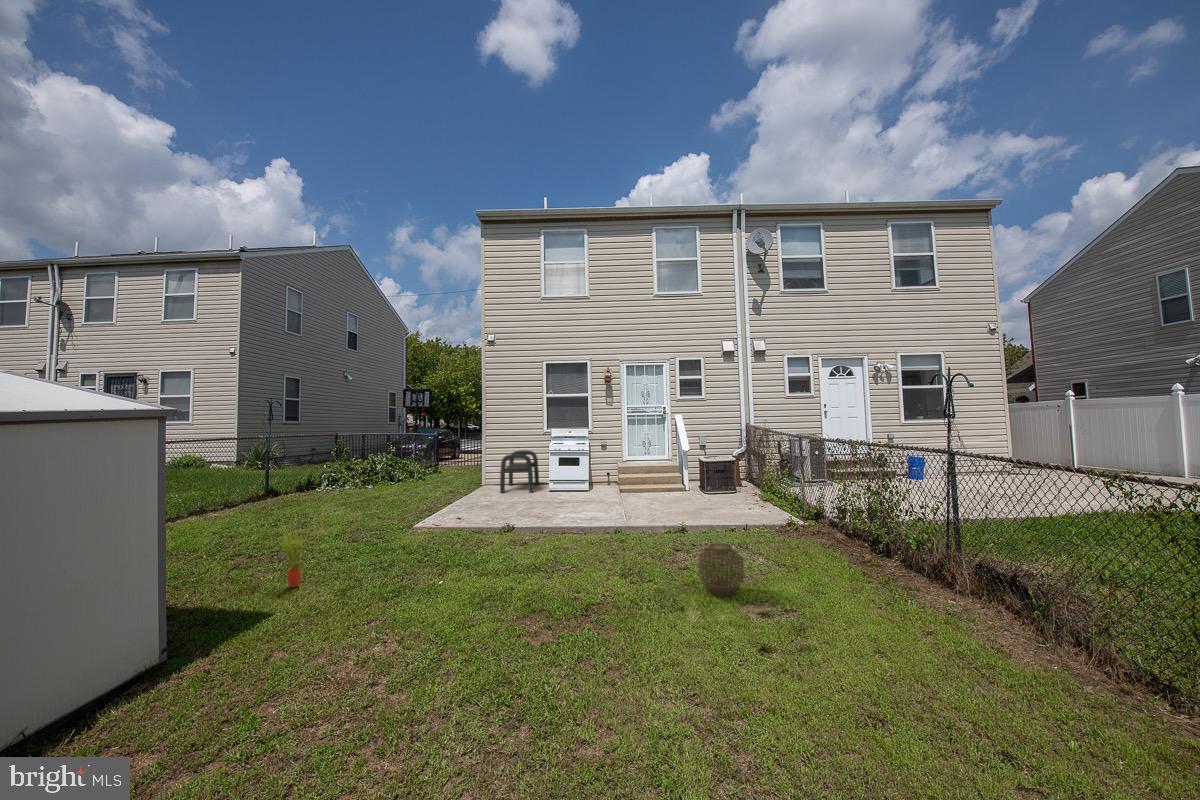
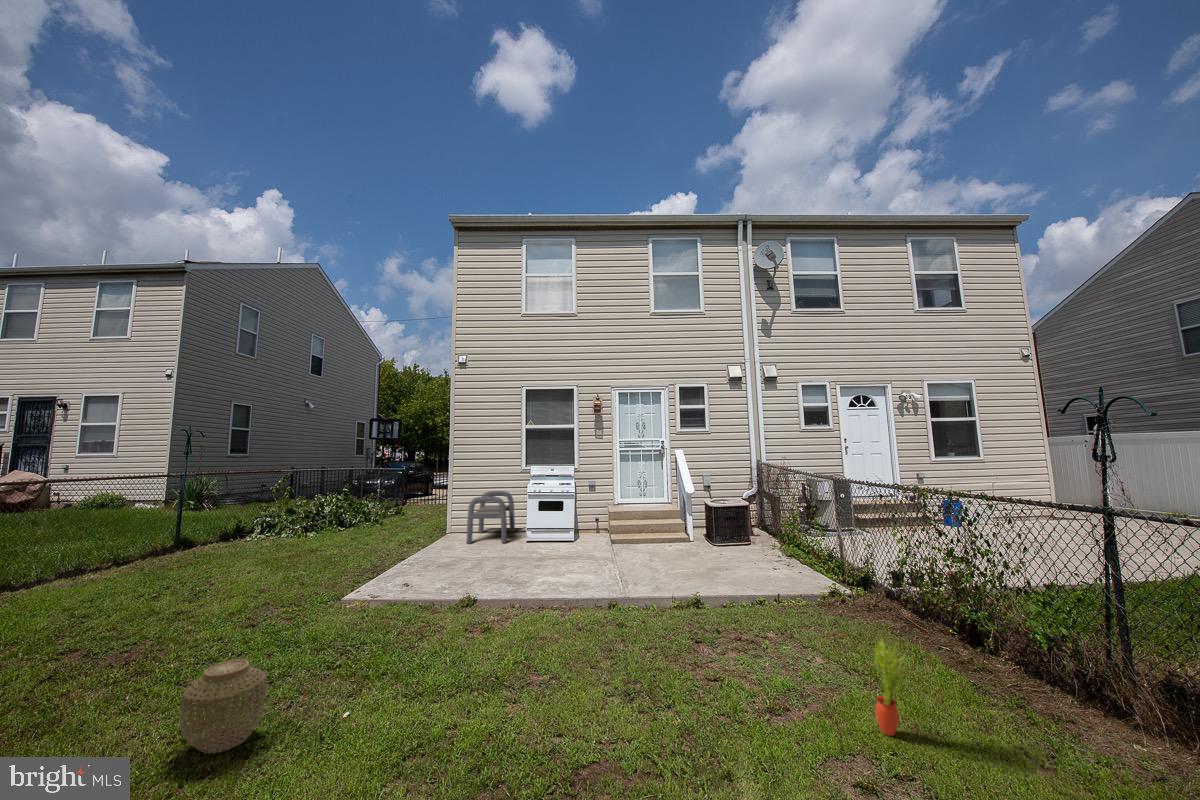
potted plant: present [282,533,303,587] -> present [874,641,904,736]
woven basket: present [698,543,743,596] -> present [180,660,267,753]

